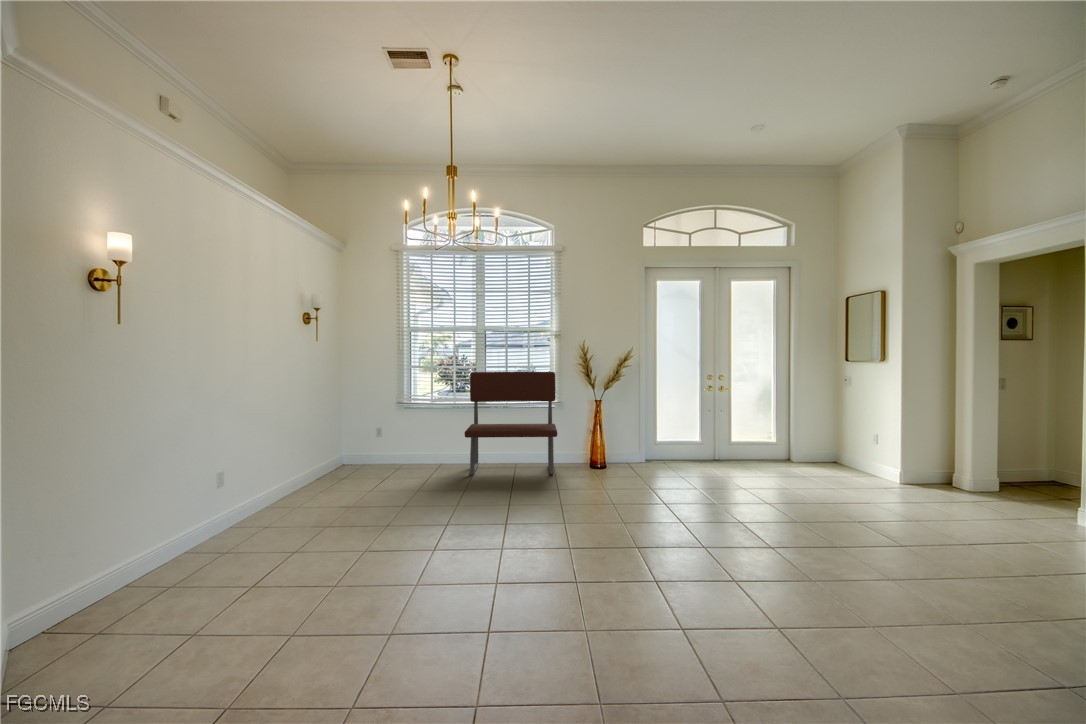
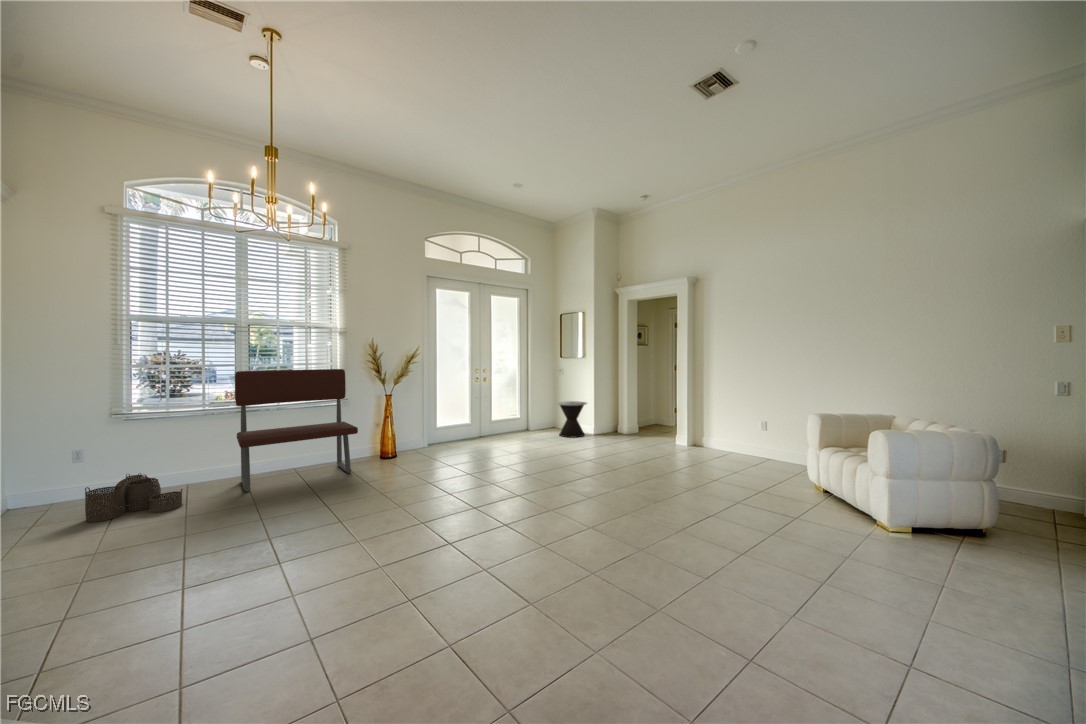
side table: none [825,426,880,481] -> present [557,401,587,438]
woven basket: none [381,447,431,479] -> present [85,473,183,522]

